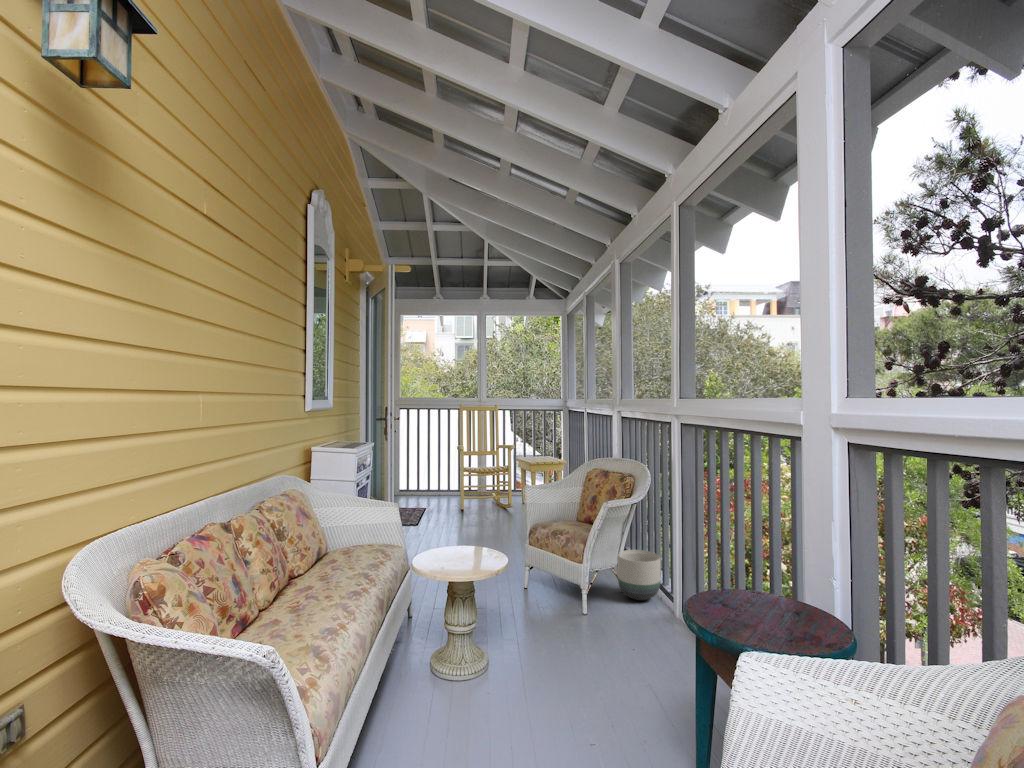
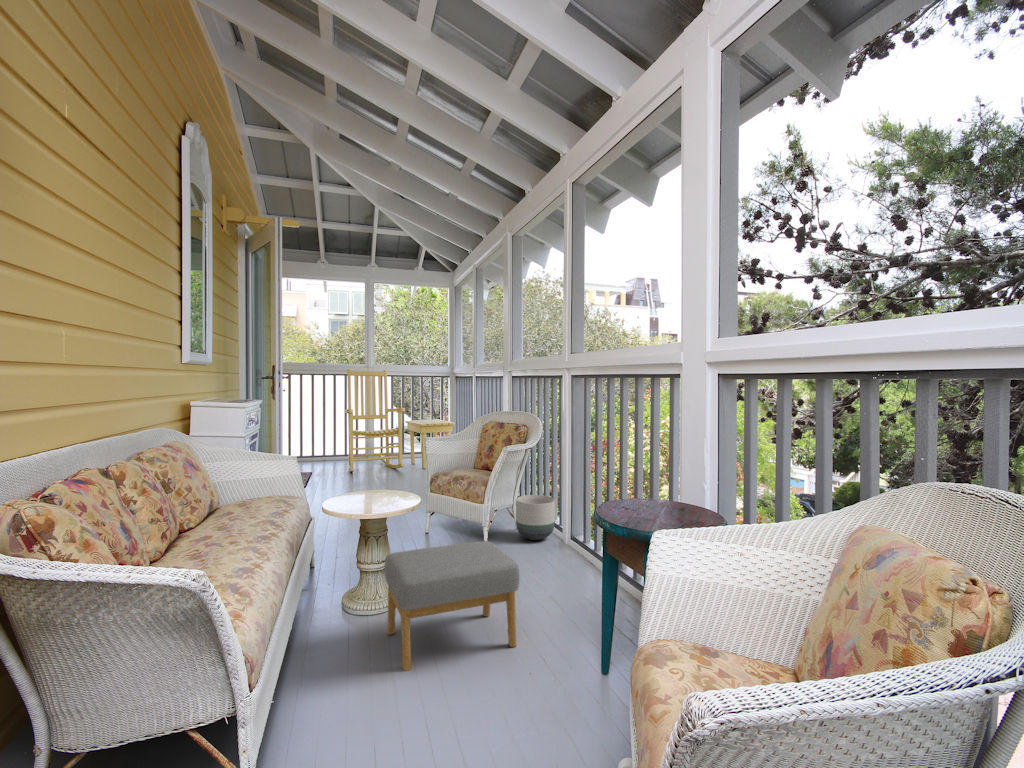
footstool: none [470,609,605,744] -> present [385,541,520,671]

